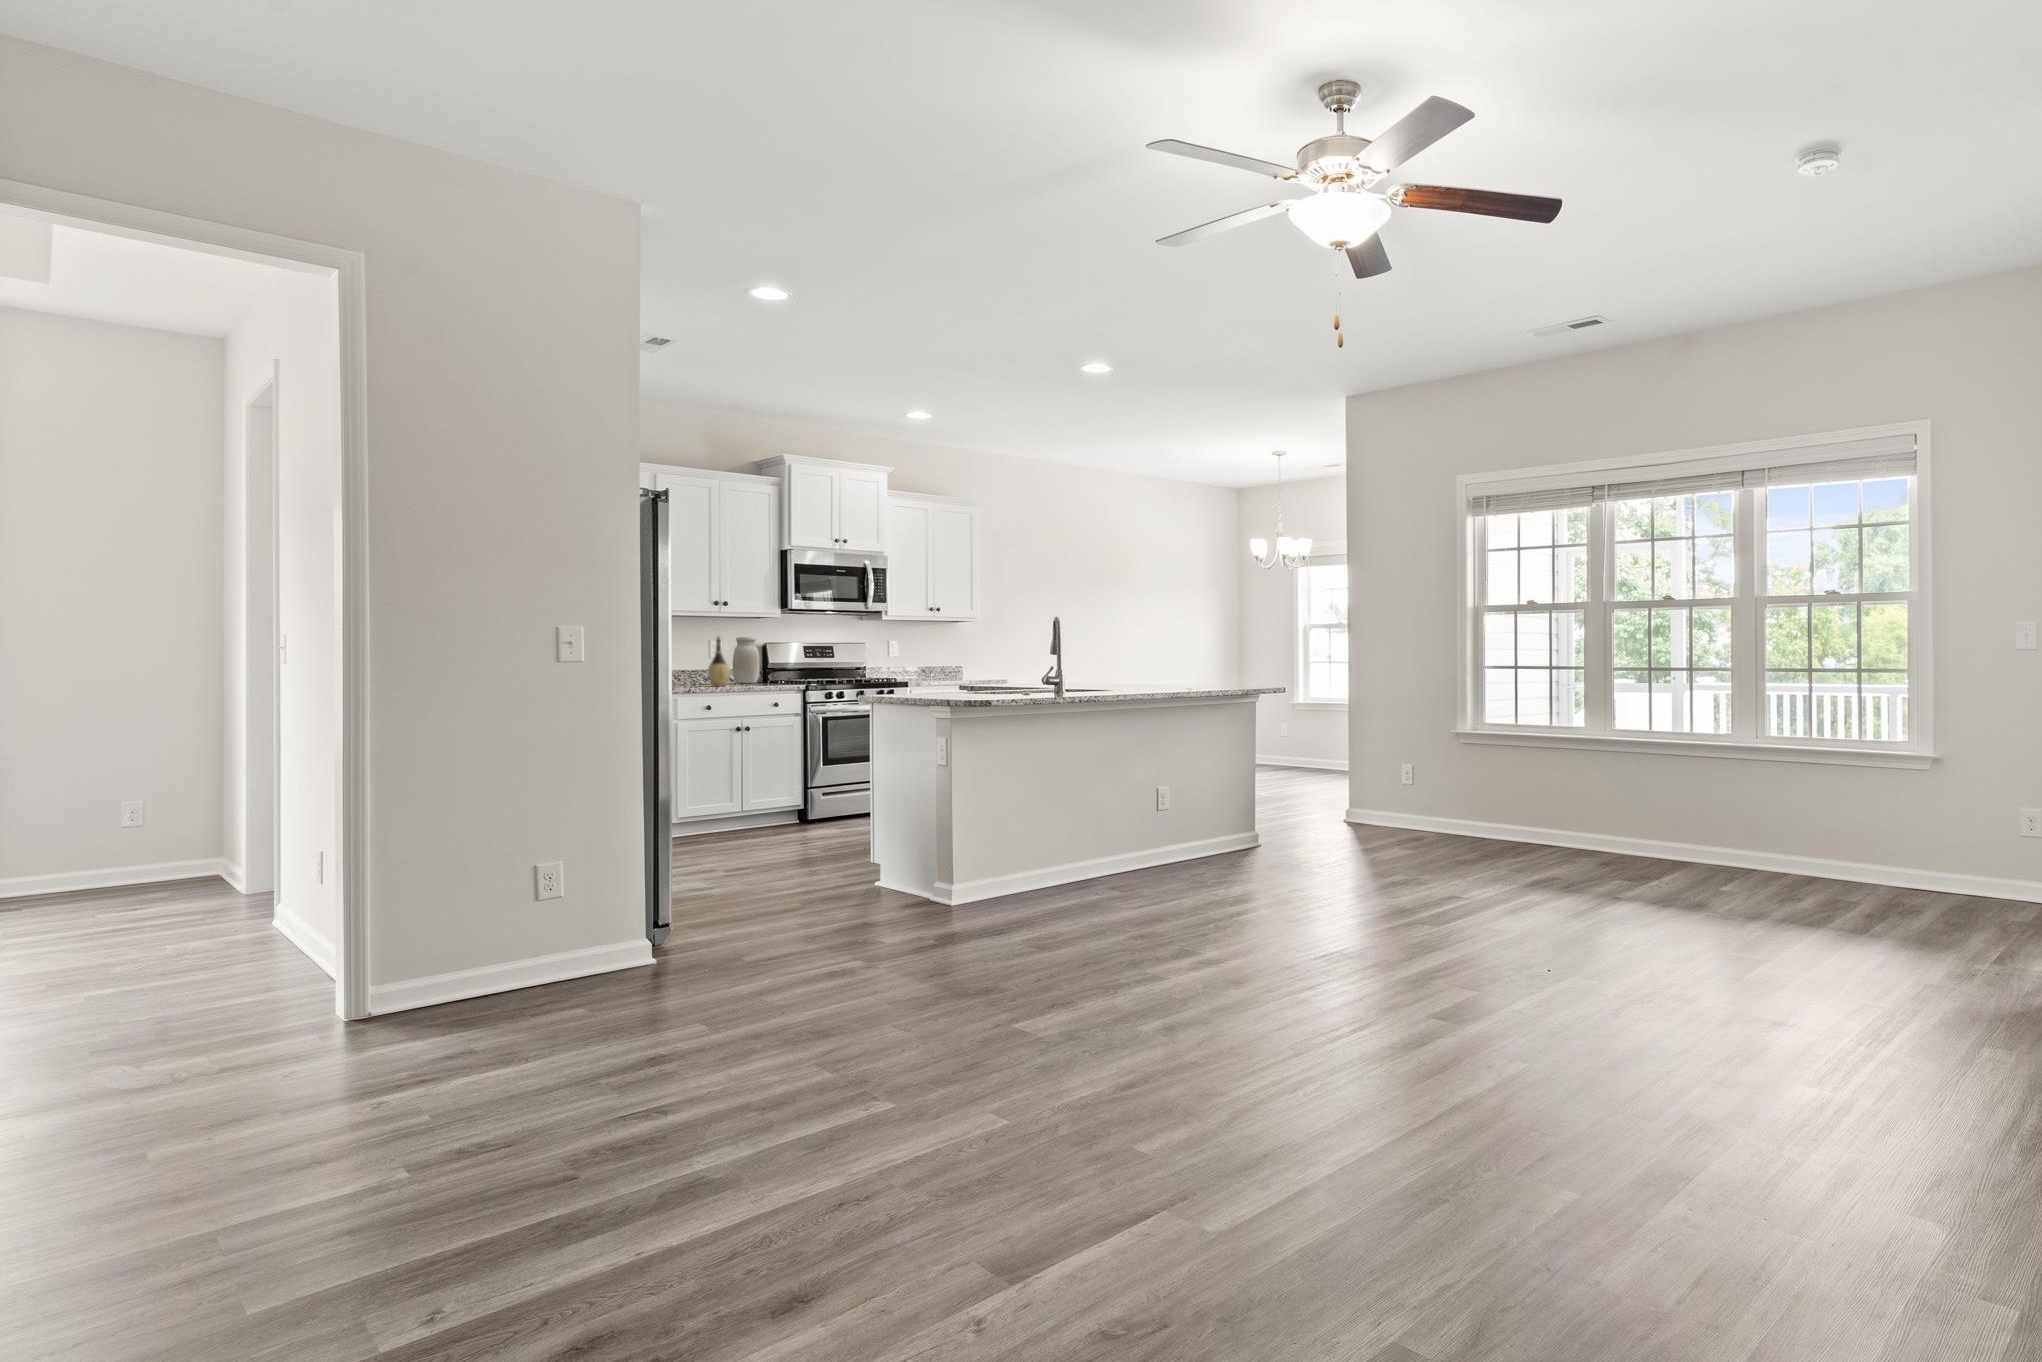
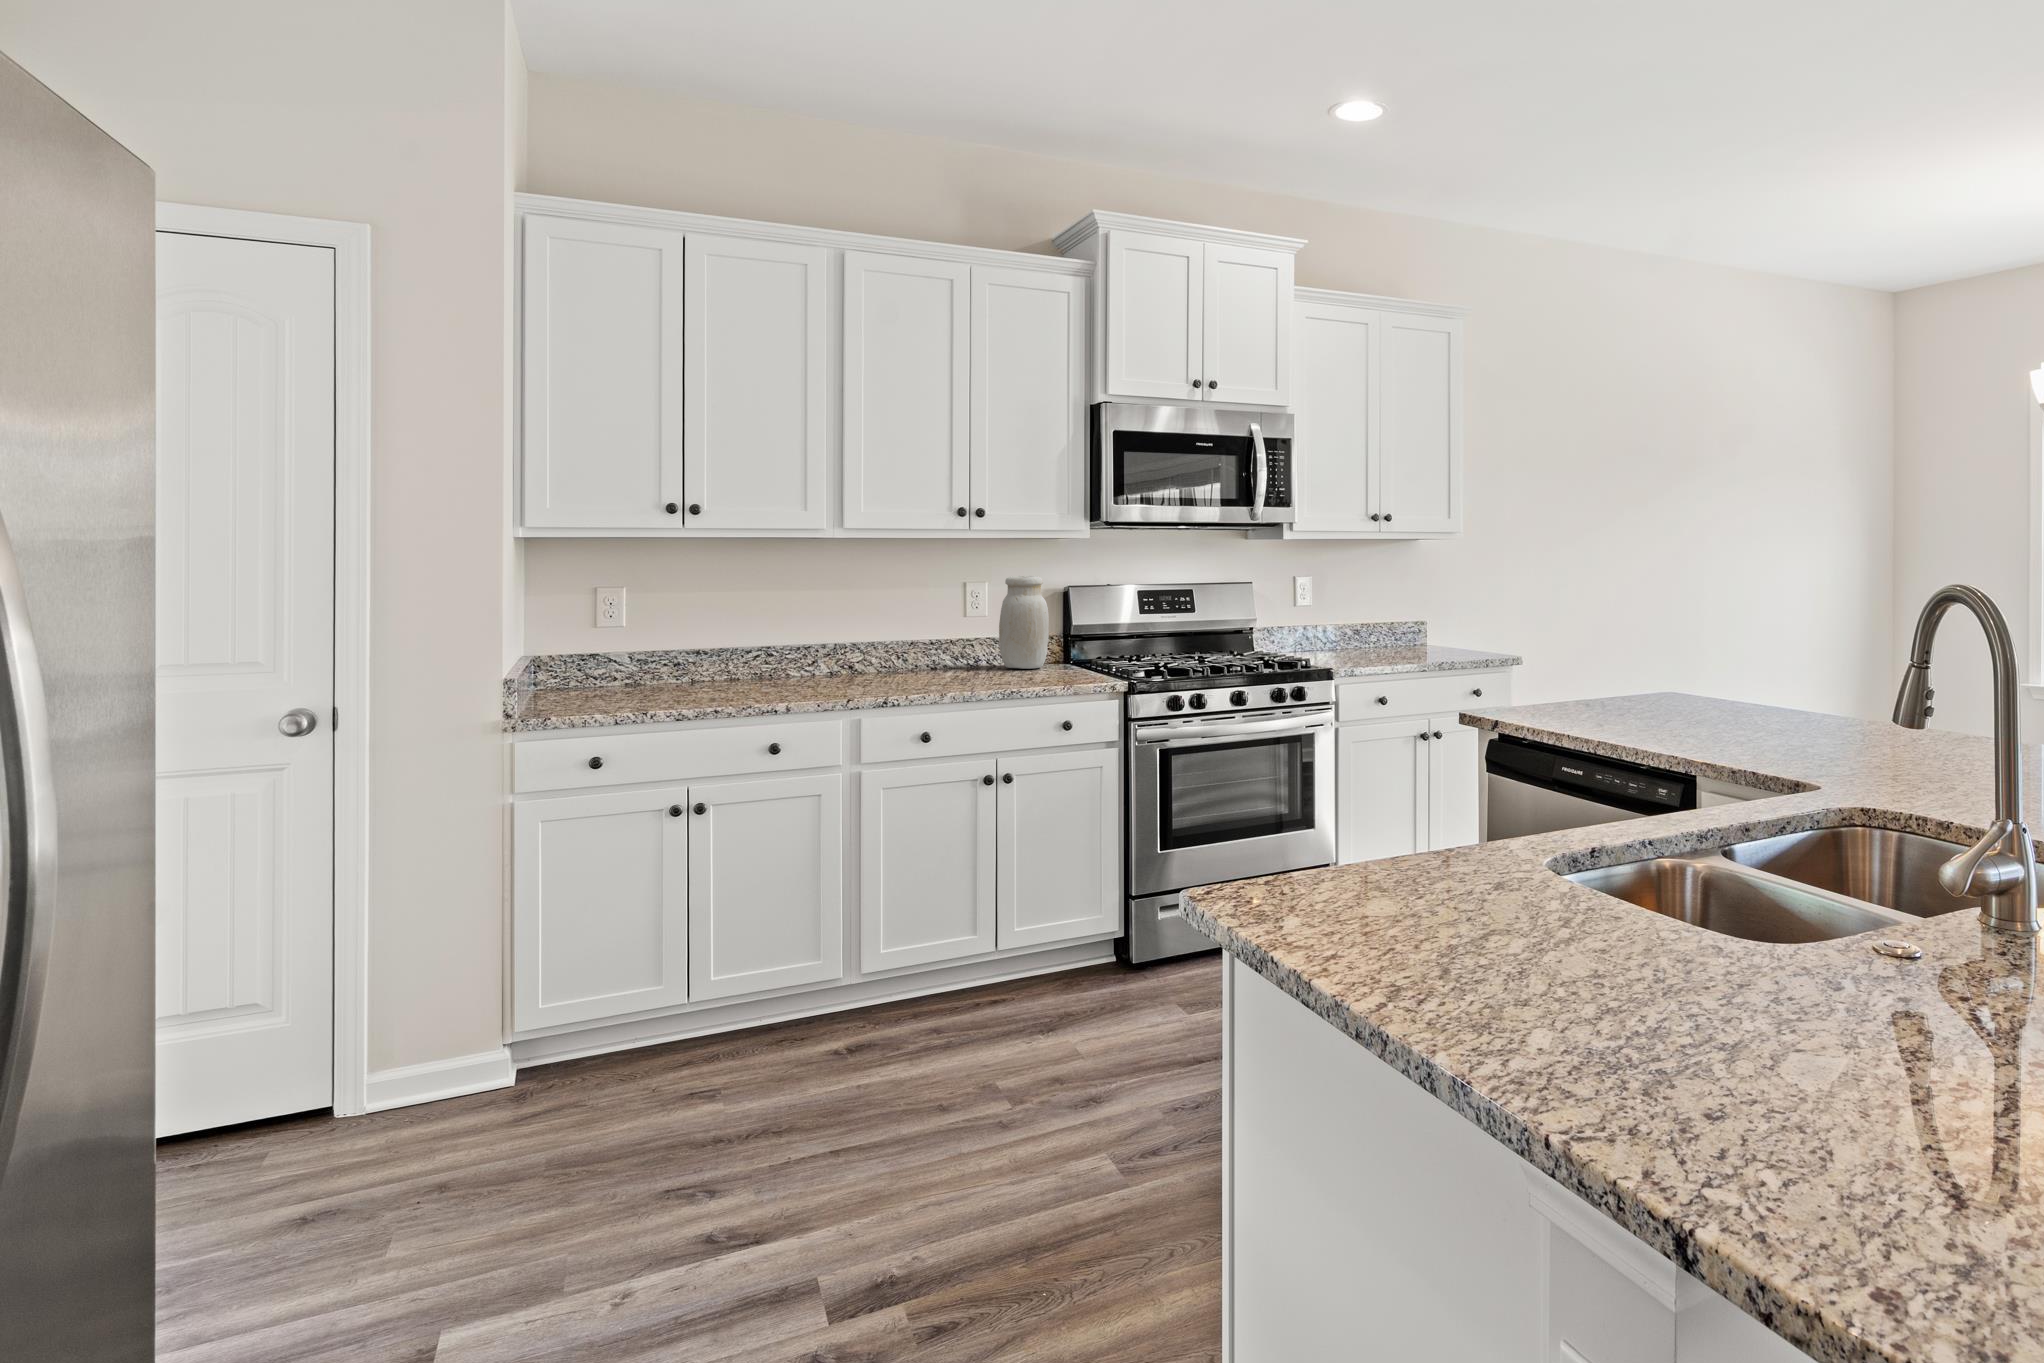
wine bottle: present [708,637,730,686] -> none [934,583,977,686]

